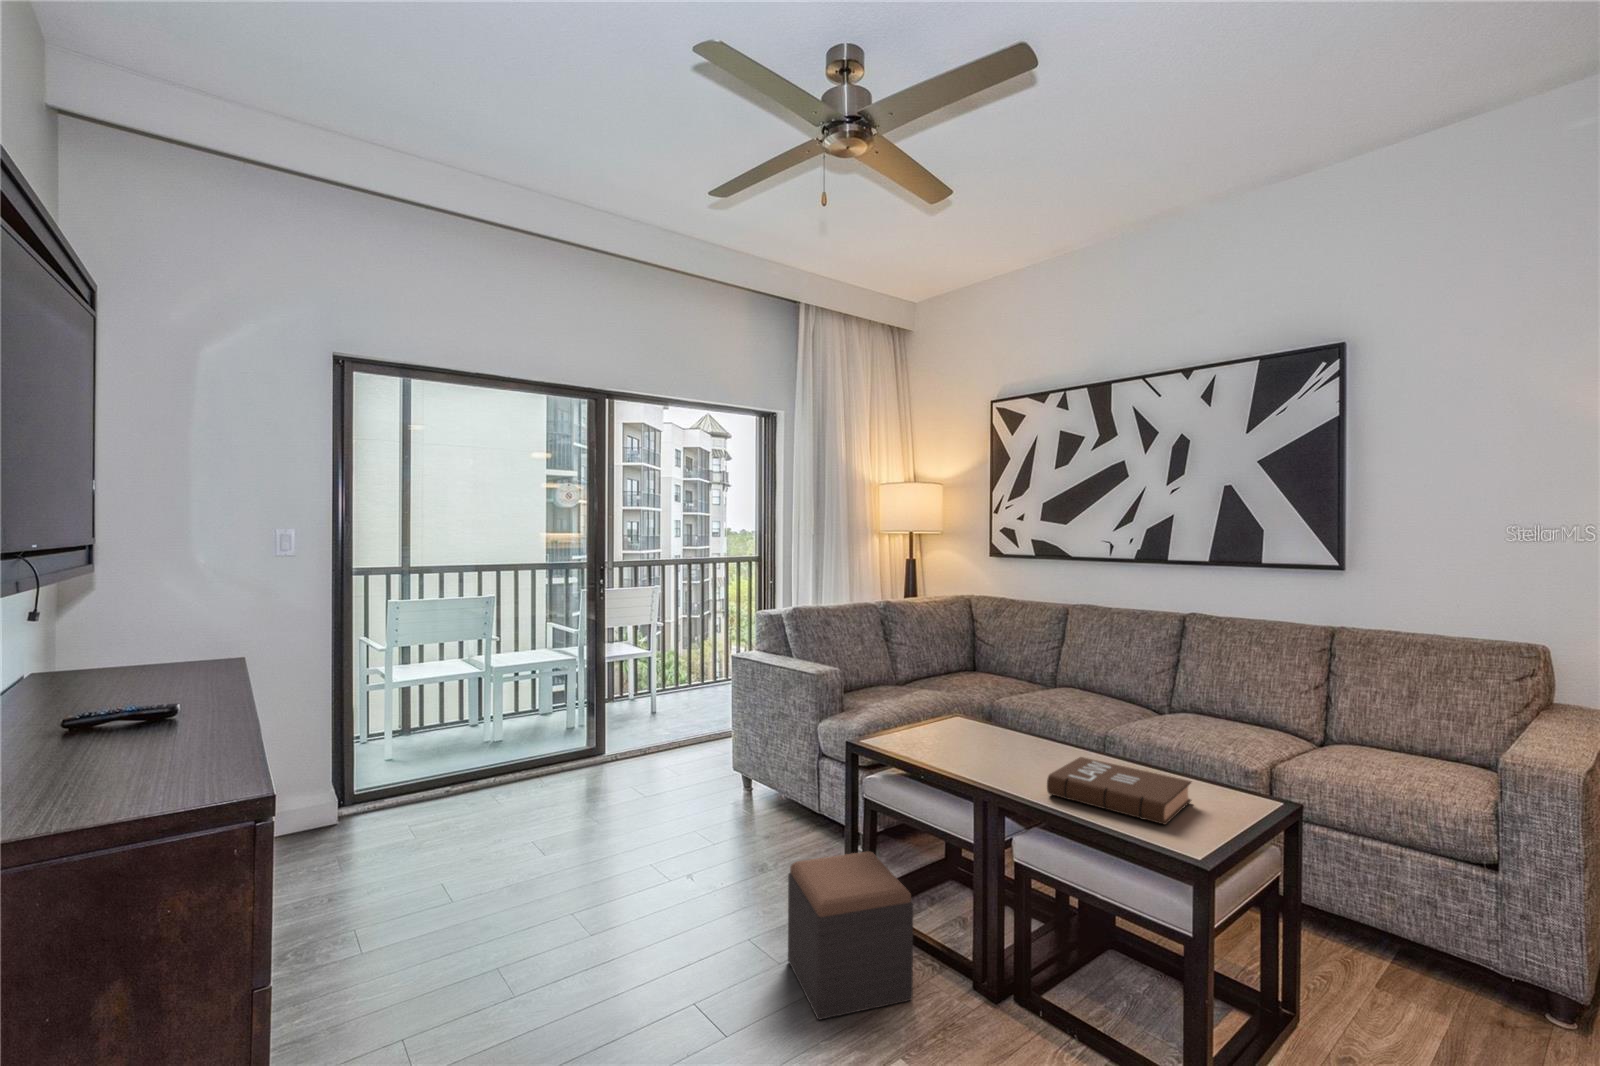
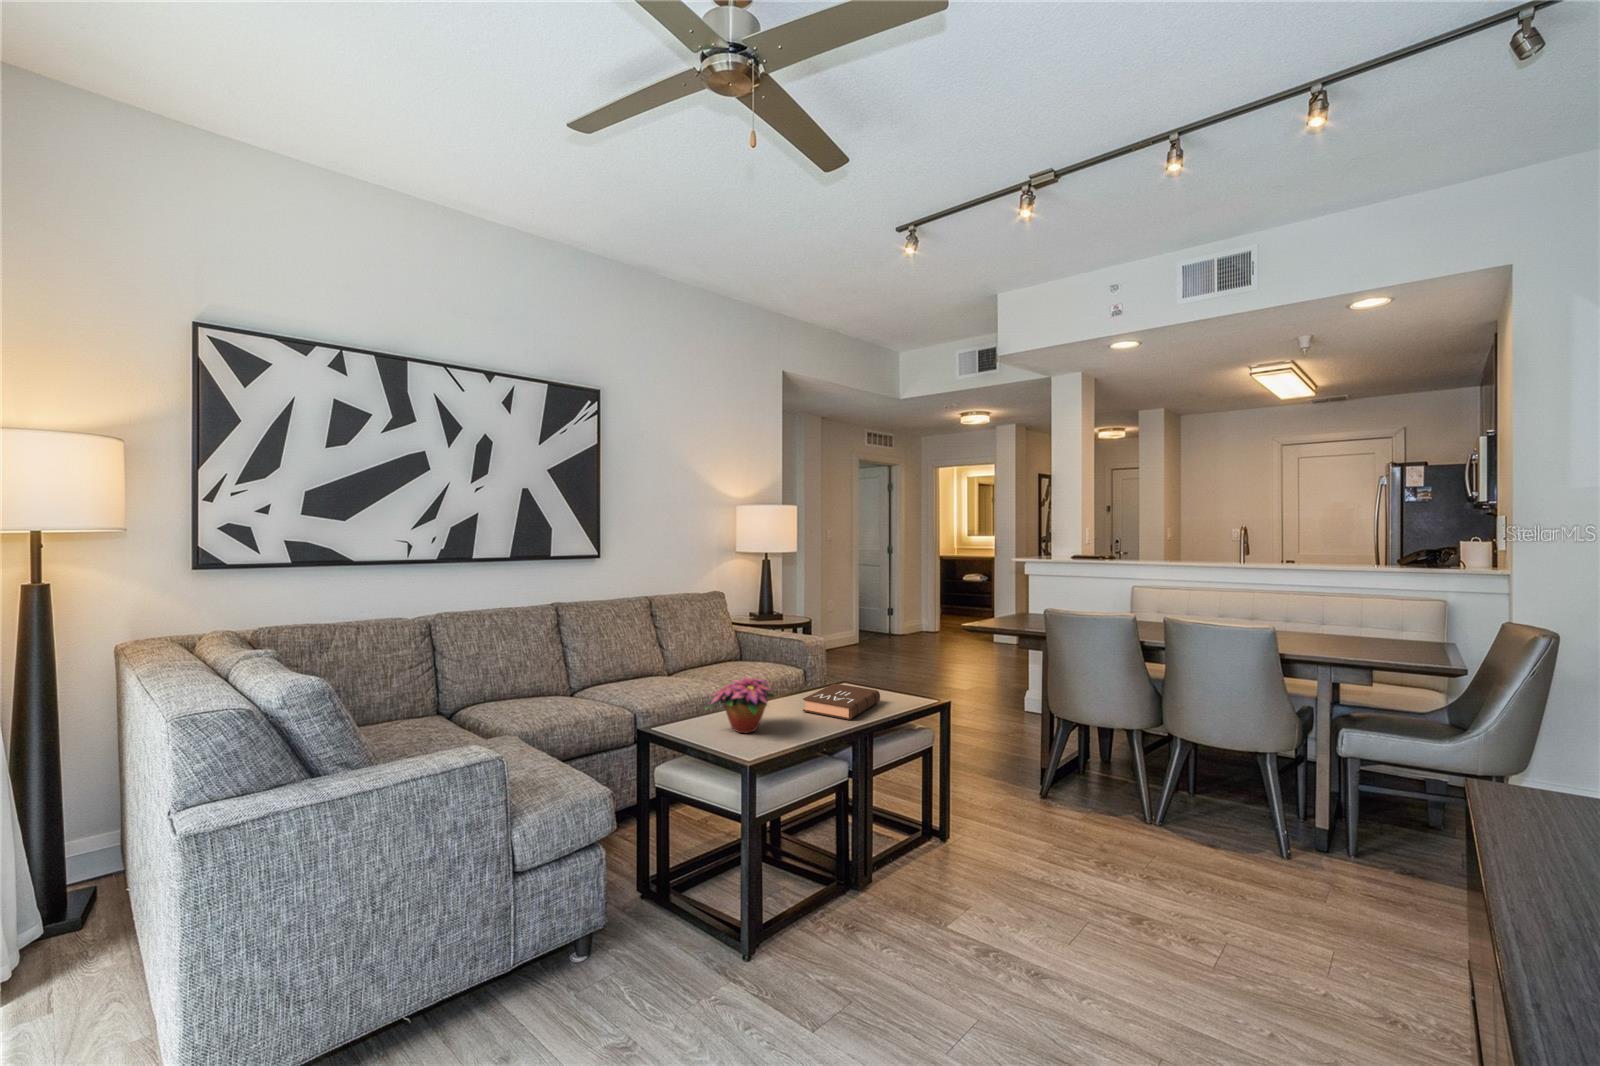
flower arrangement: none [945,685,1040,751] -> present [708,676,777,733]
footstool: present [788,851,913,1020] -> none [819,826,937,975]

